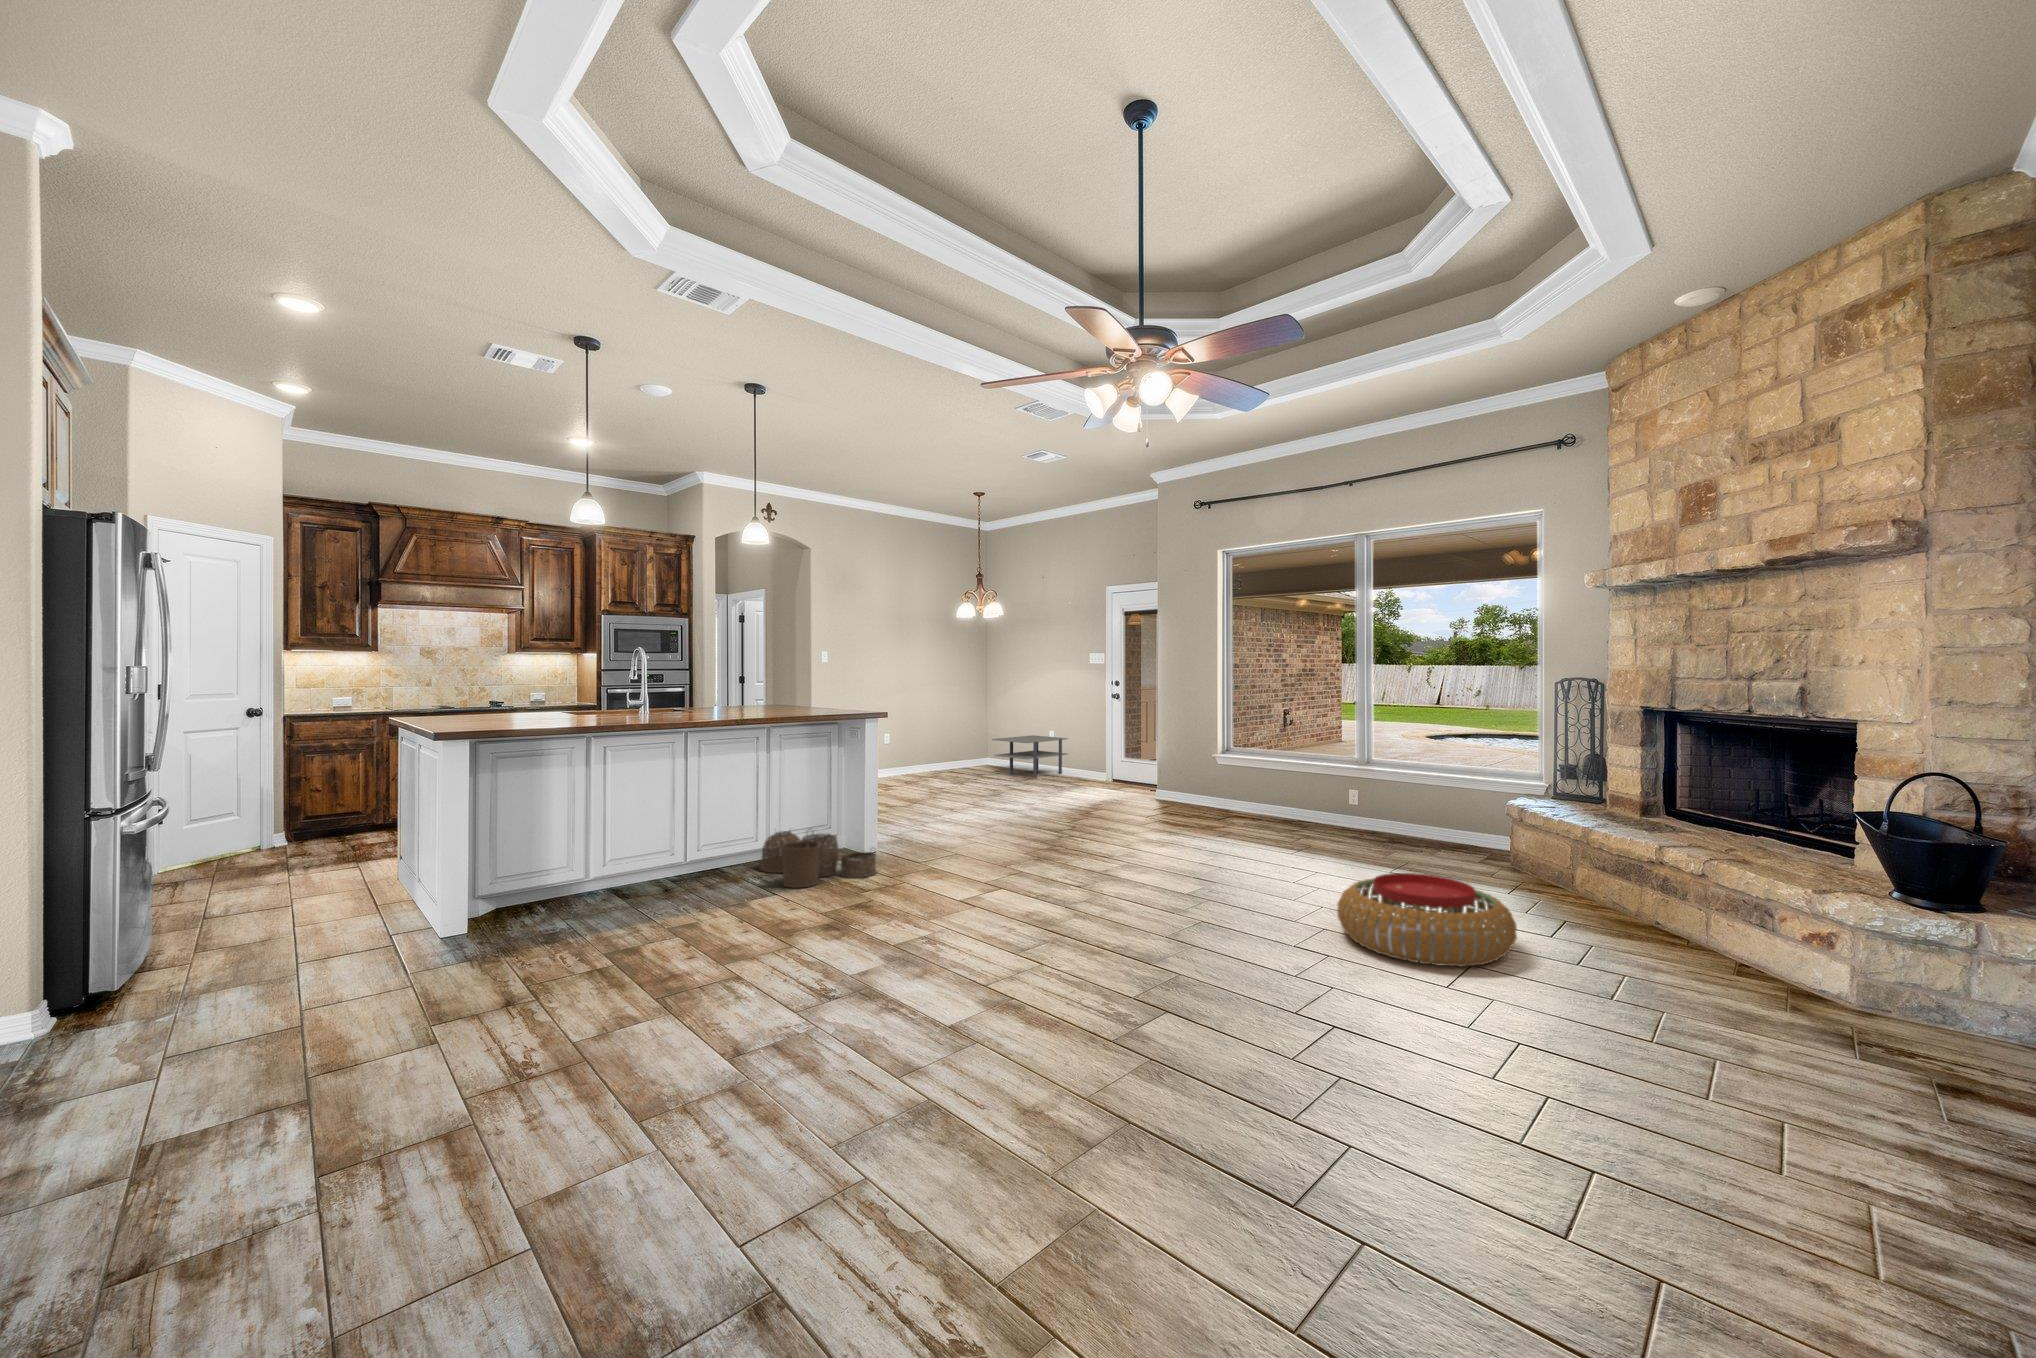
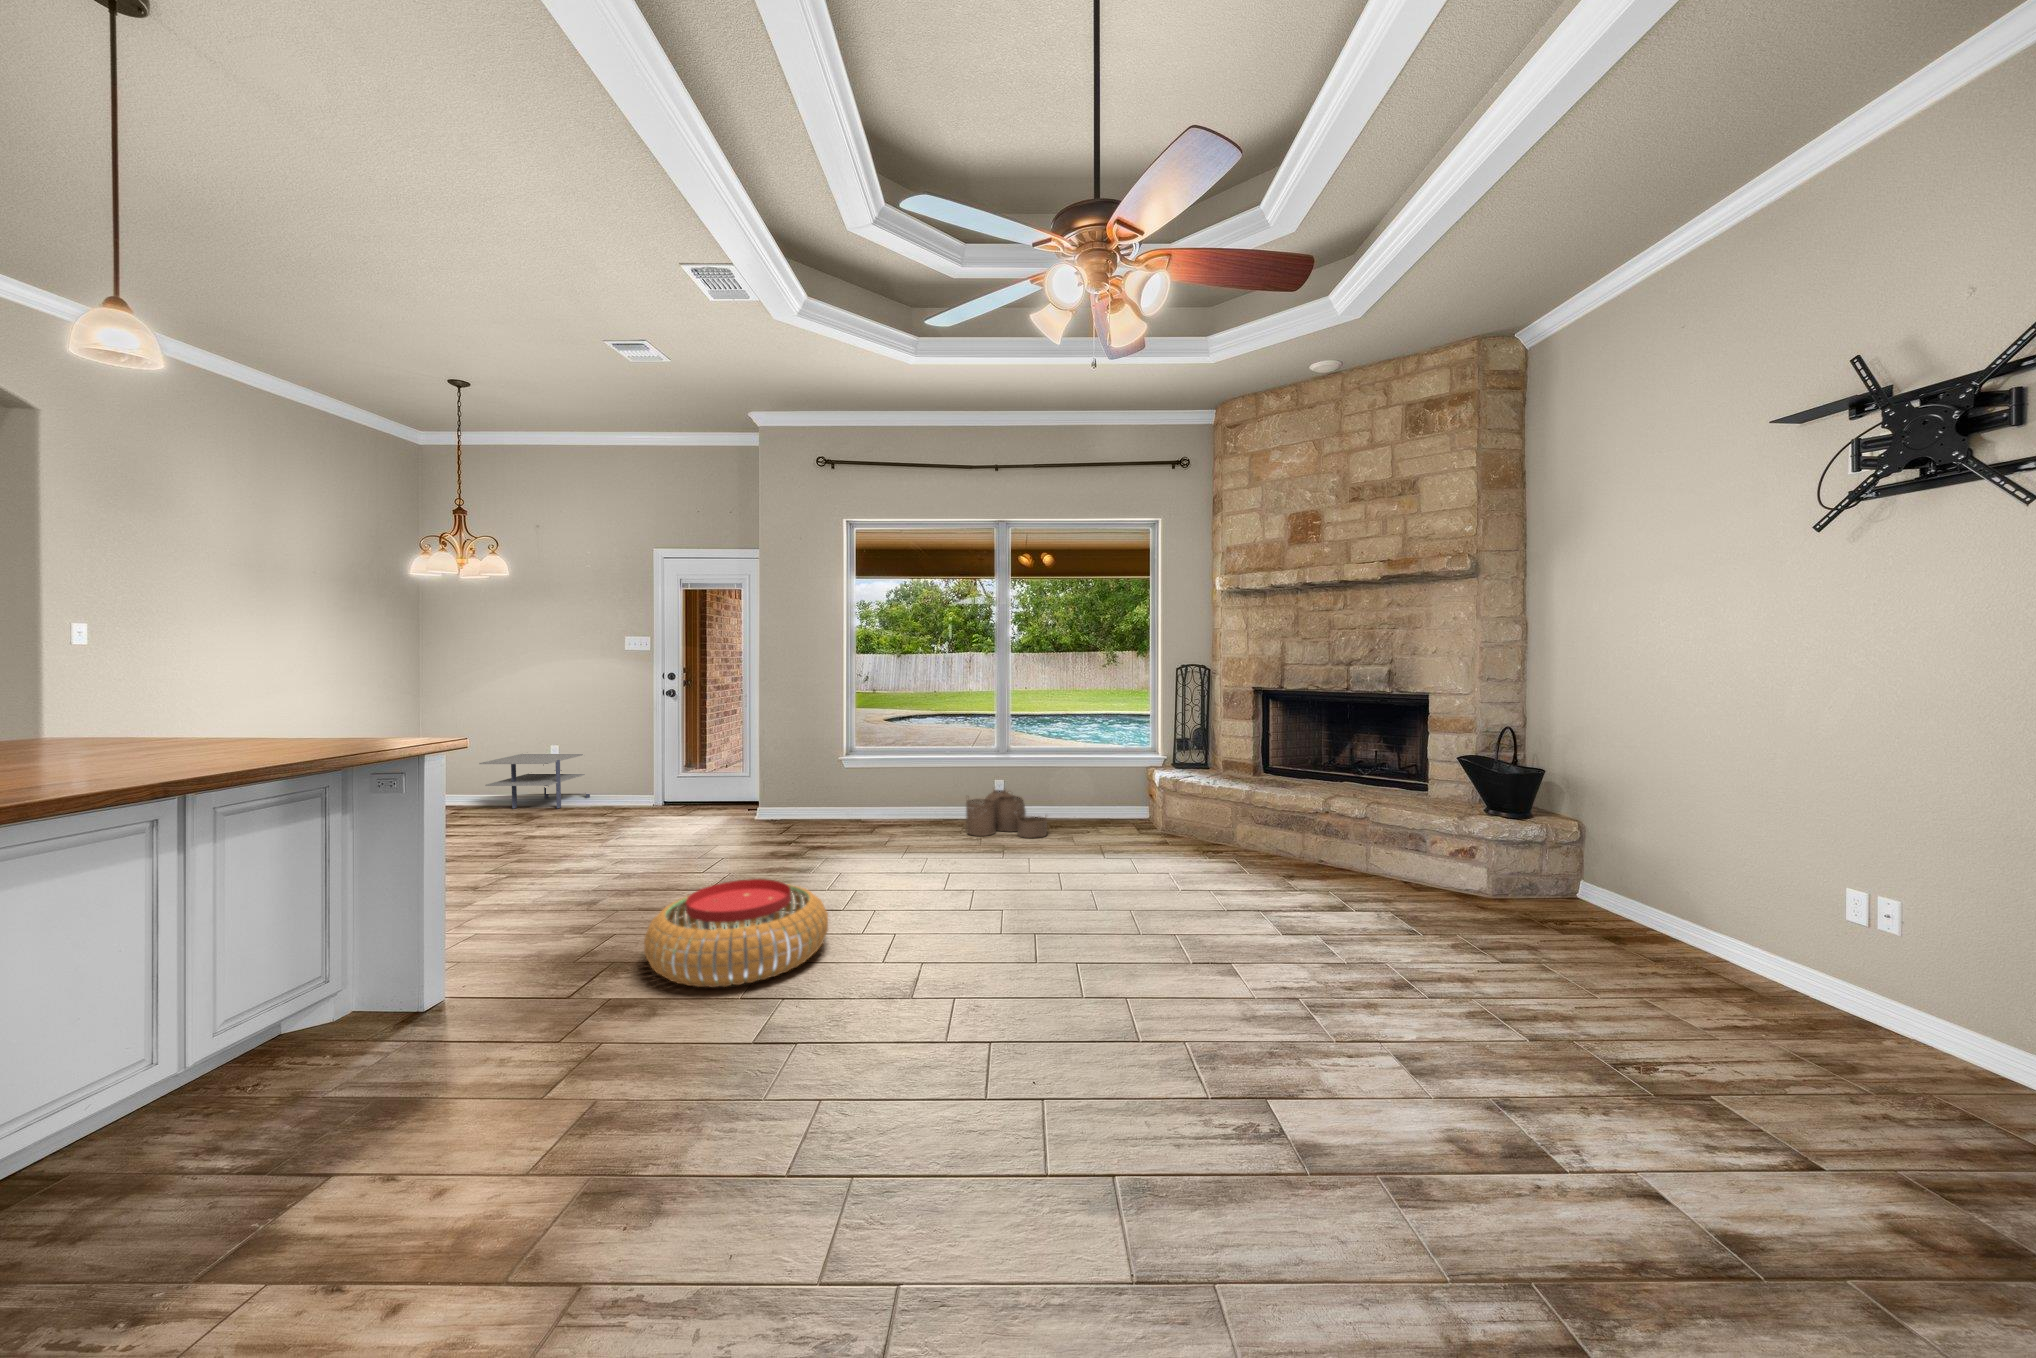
woven basket: present [761,831,876,887] -> present [966,790,1047,838]
pouf: present [1337,873,1517,966] -> present [644,879,828,987]

